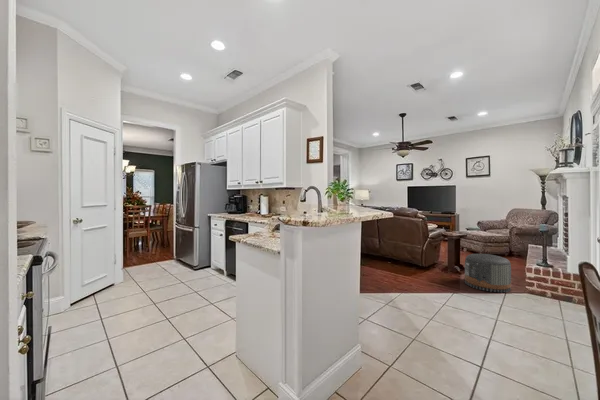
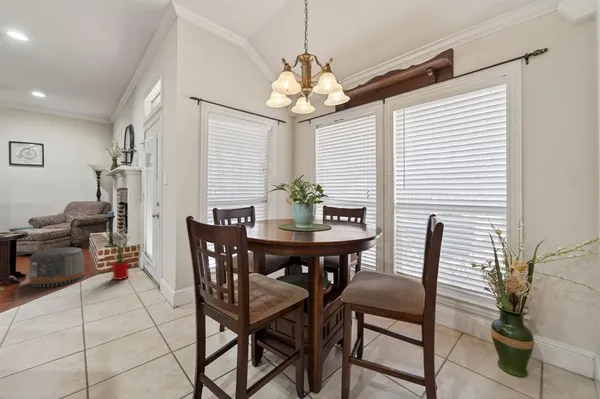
house plant: none [524,244,587,312] -> present [111,236,135,280]

